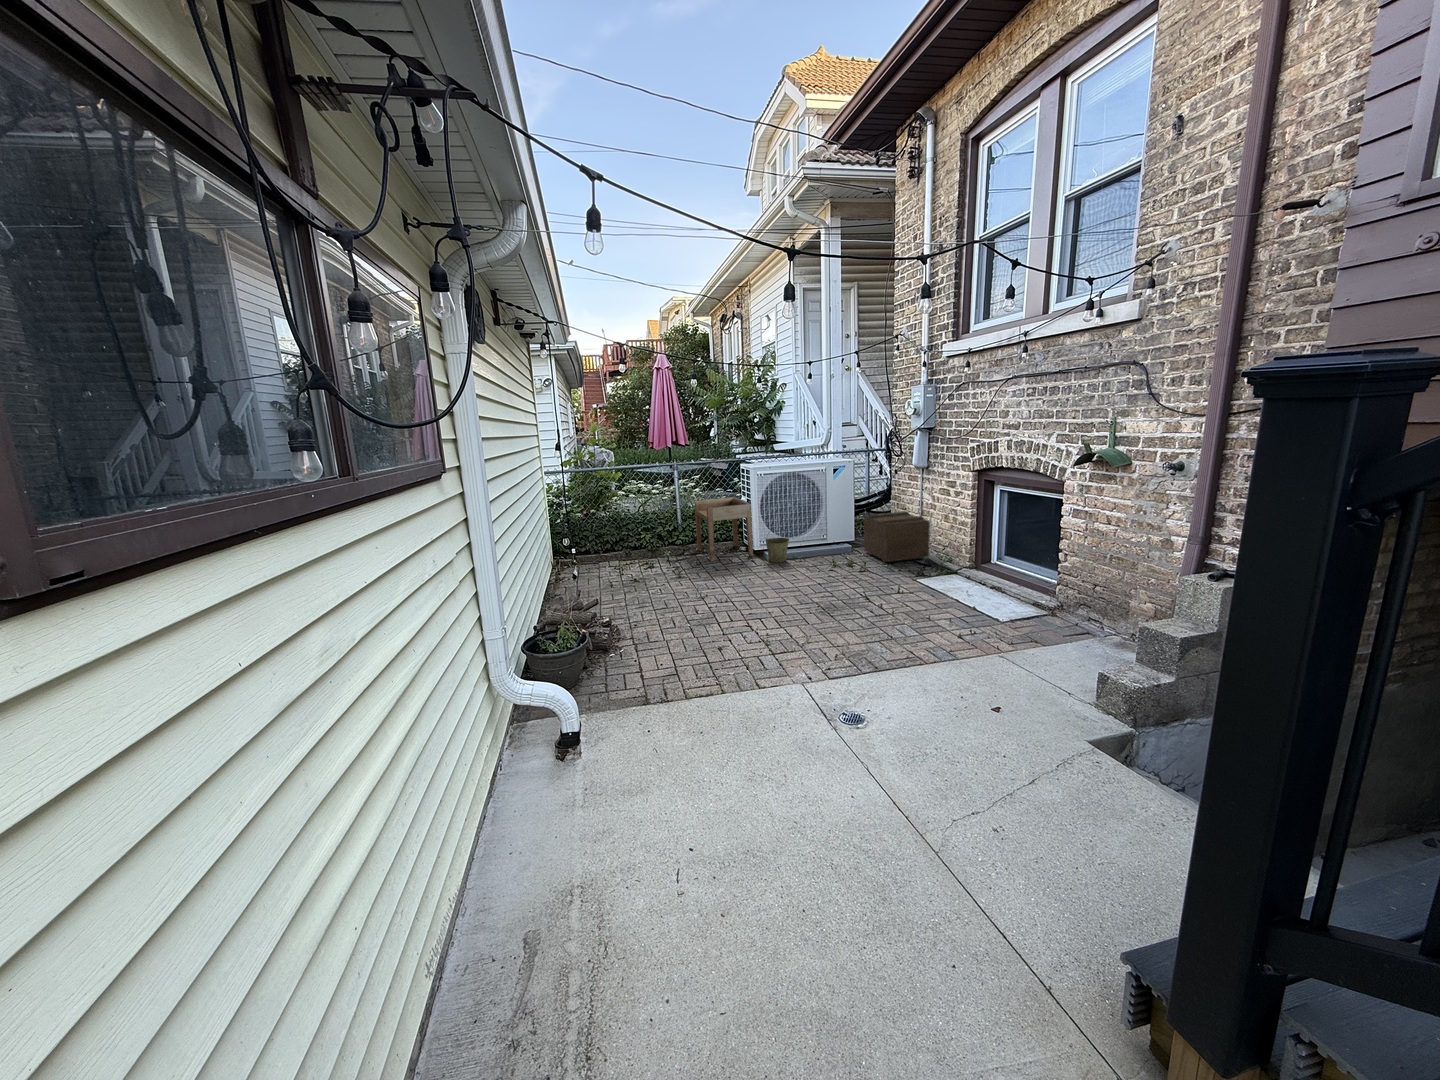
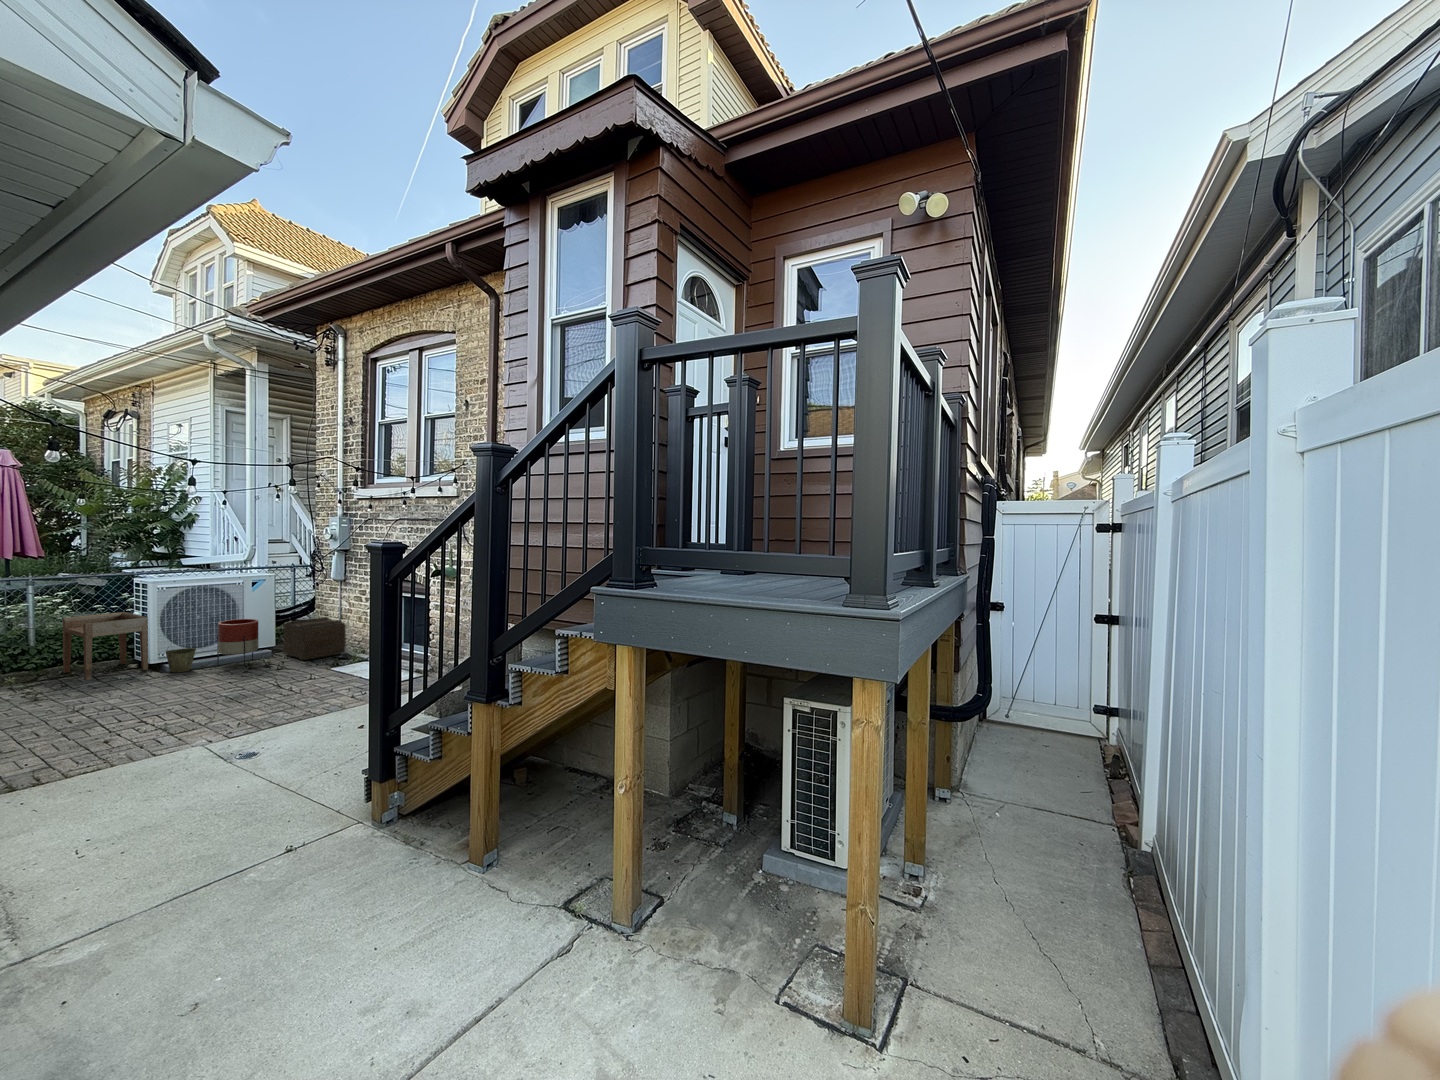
planter: none [806,510,842,563] -> present [217,619,259,667]

